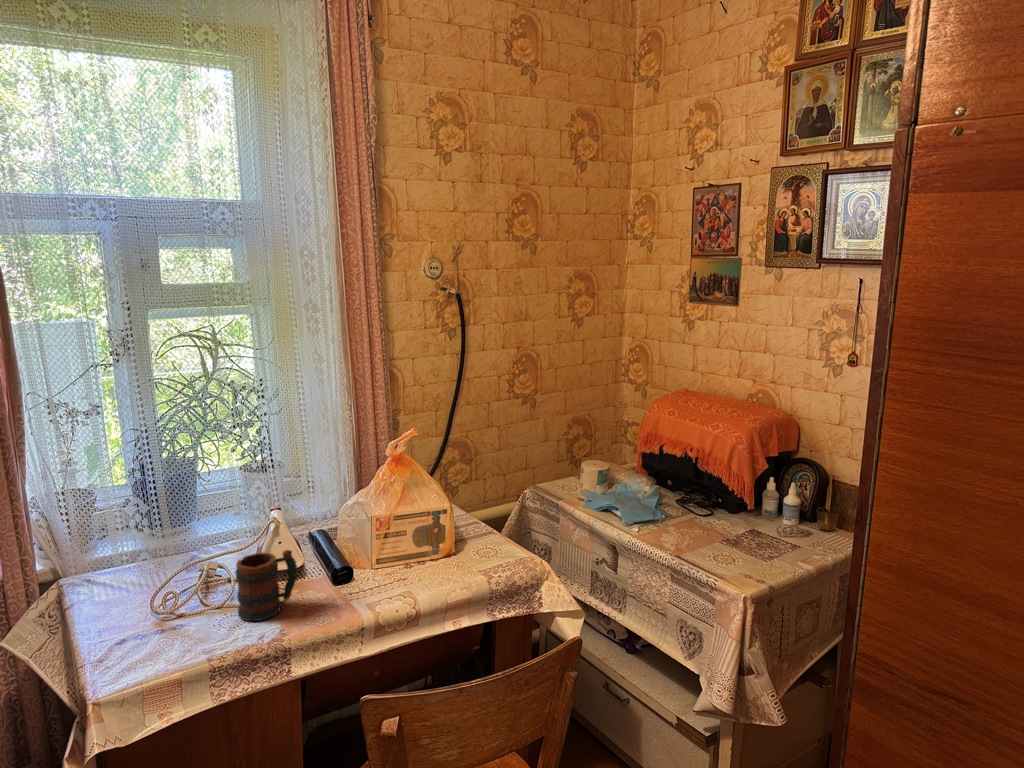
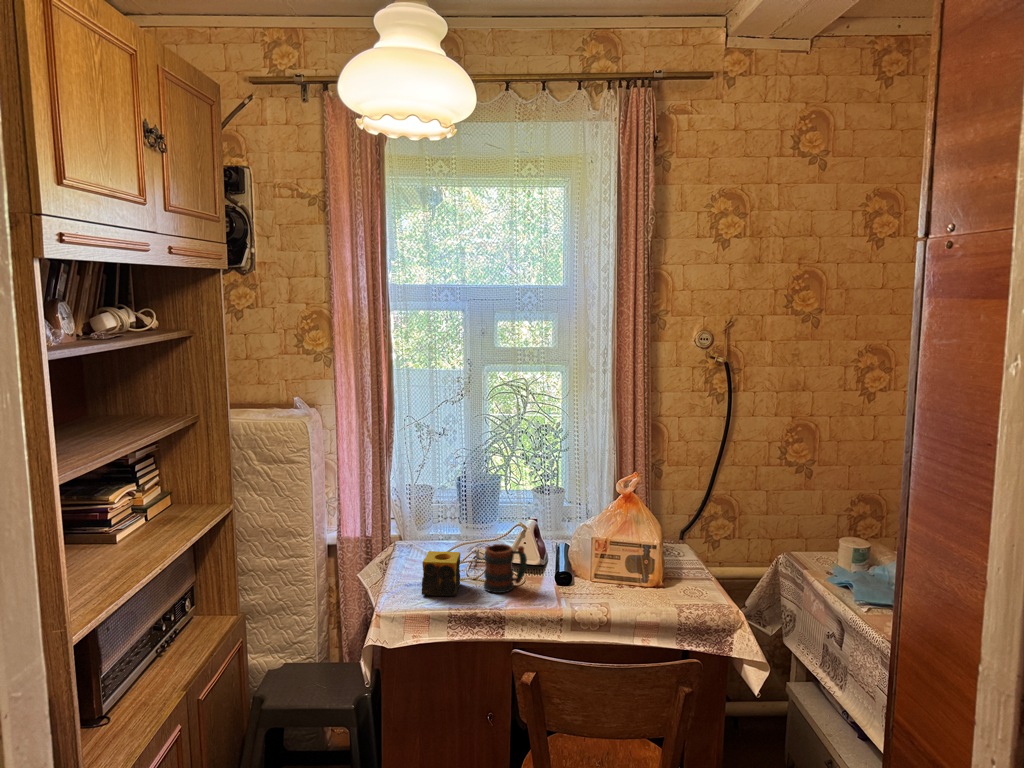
candle: none [144,579,205,656] -> present [422,551,460,596]

